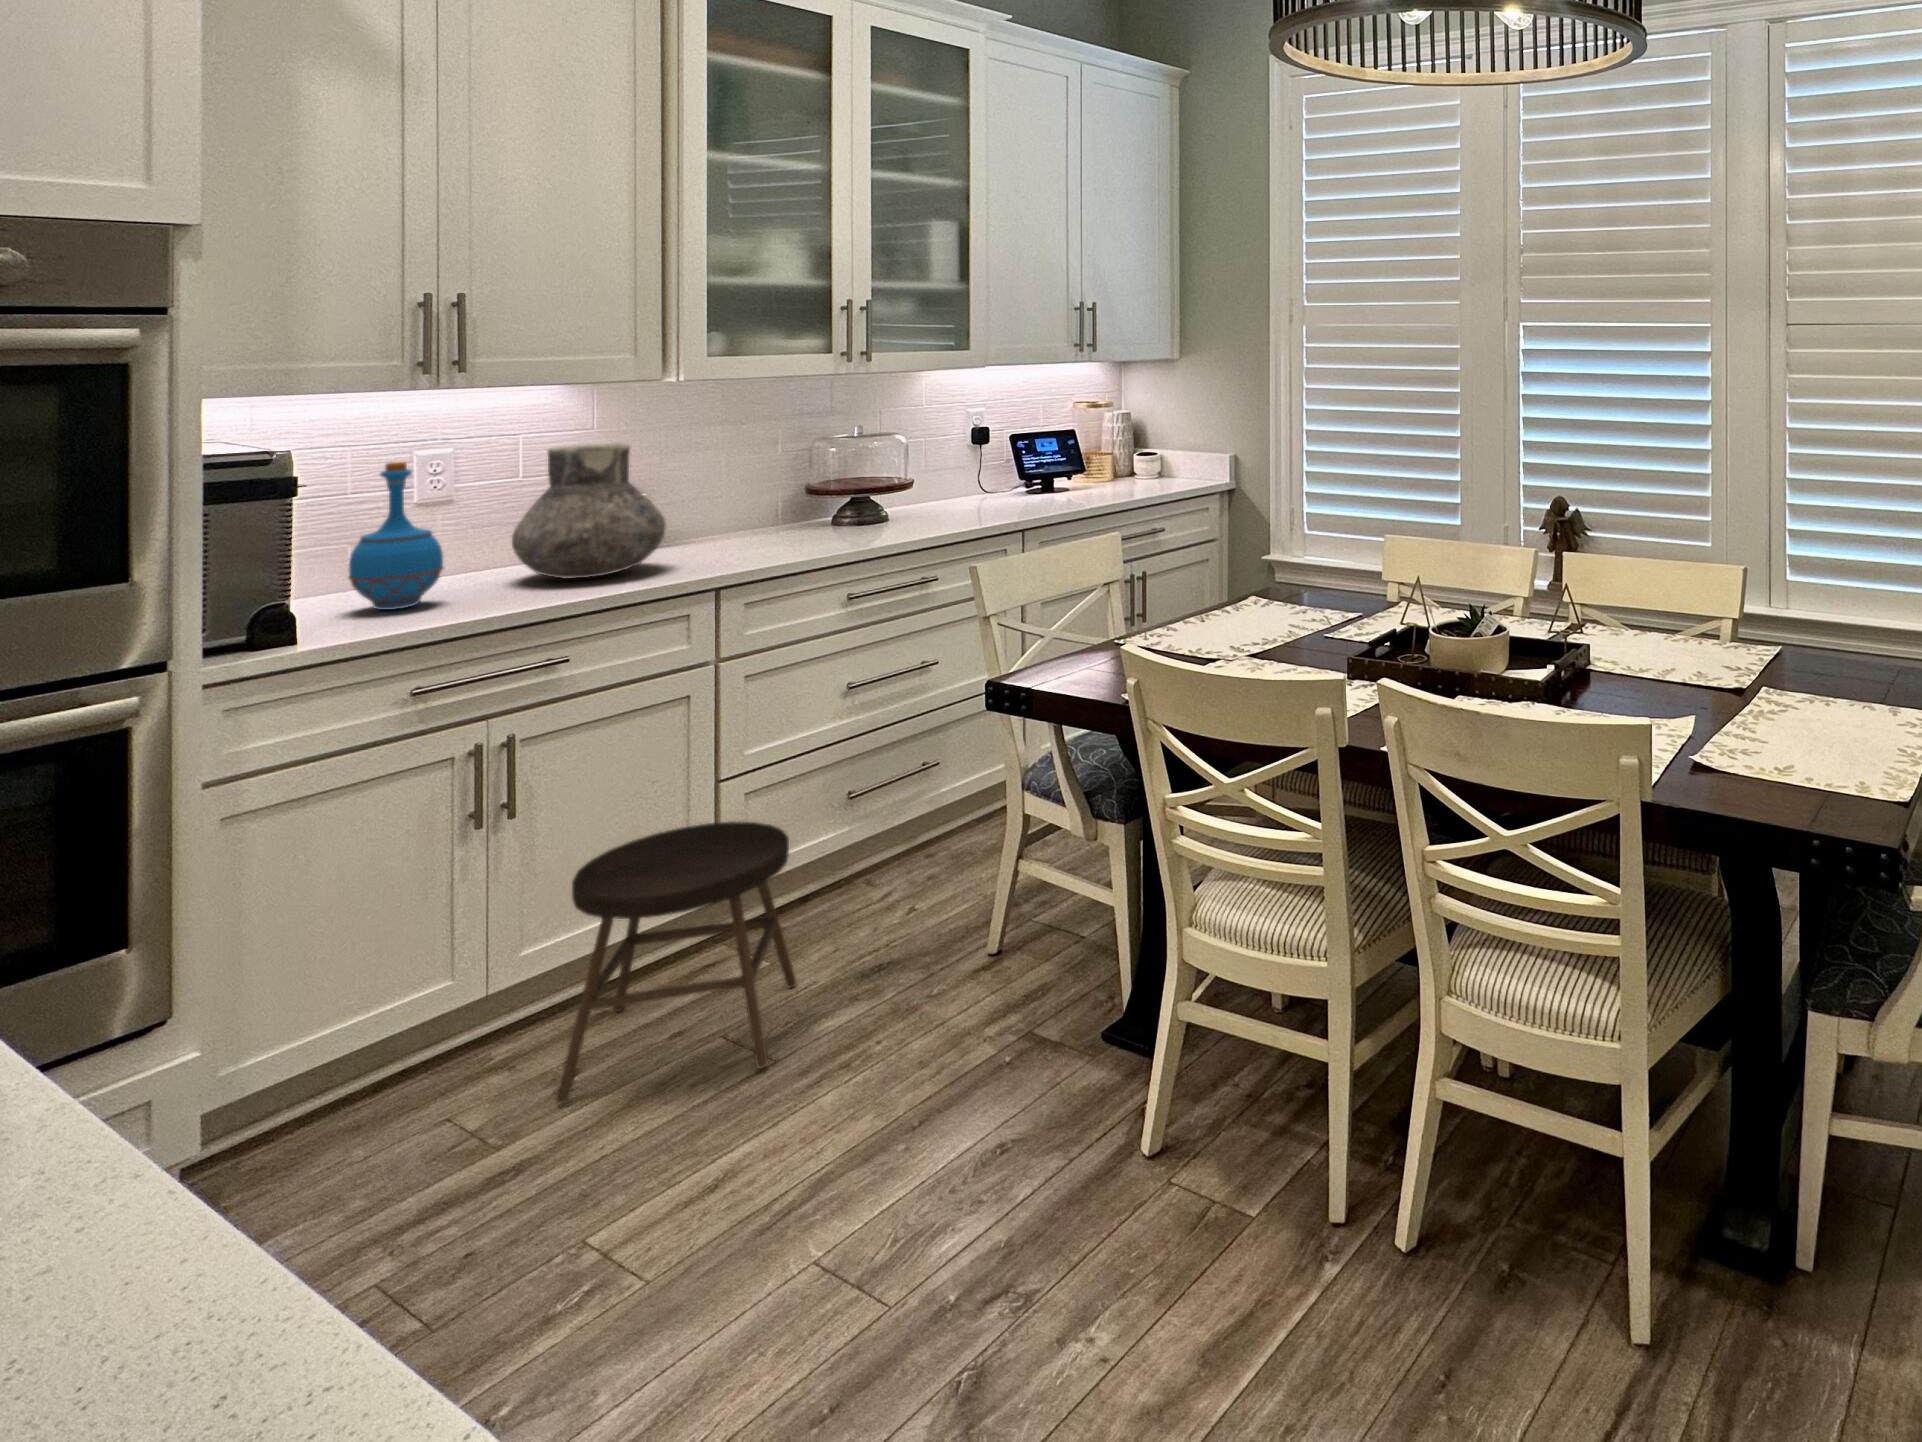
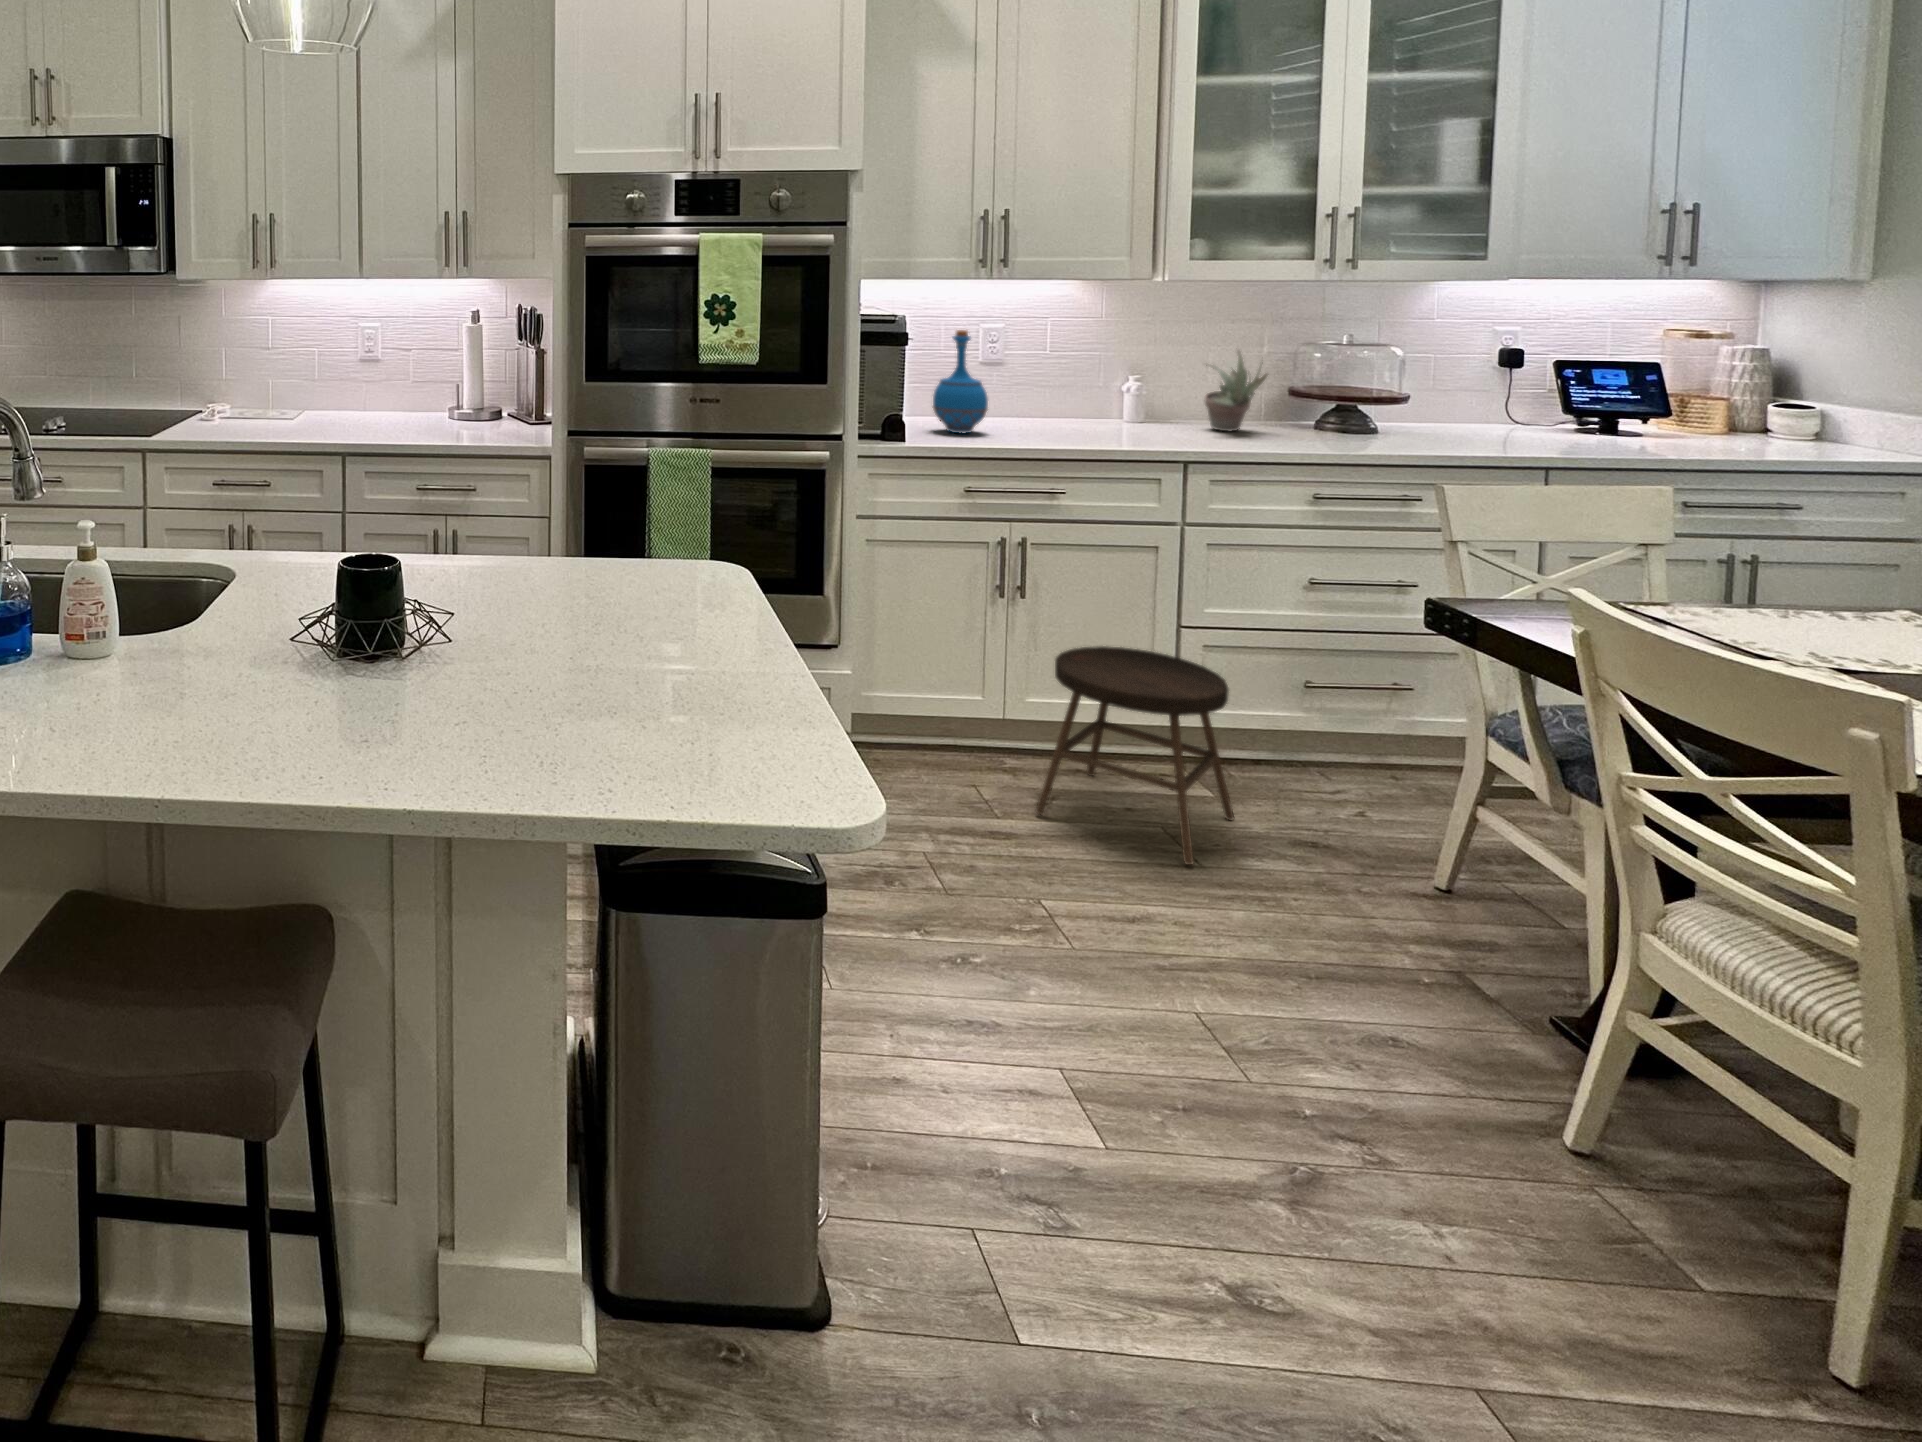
vase: present [512,443,666,579] -> none [1035,329,1150,435]
succulent plant: none [718,450,789,545] -> present [1205,349,1267,431]

